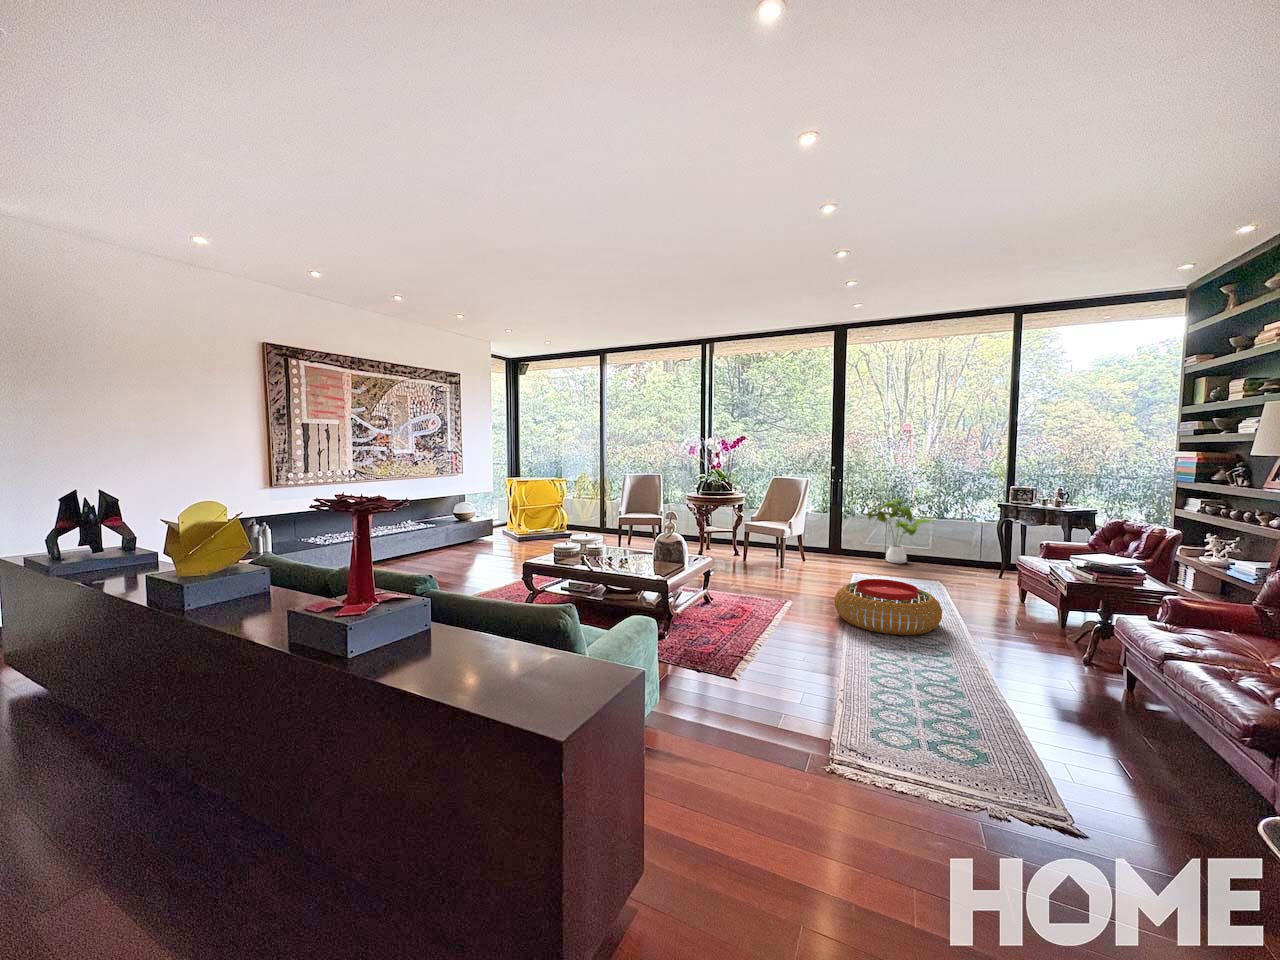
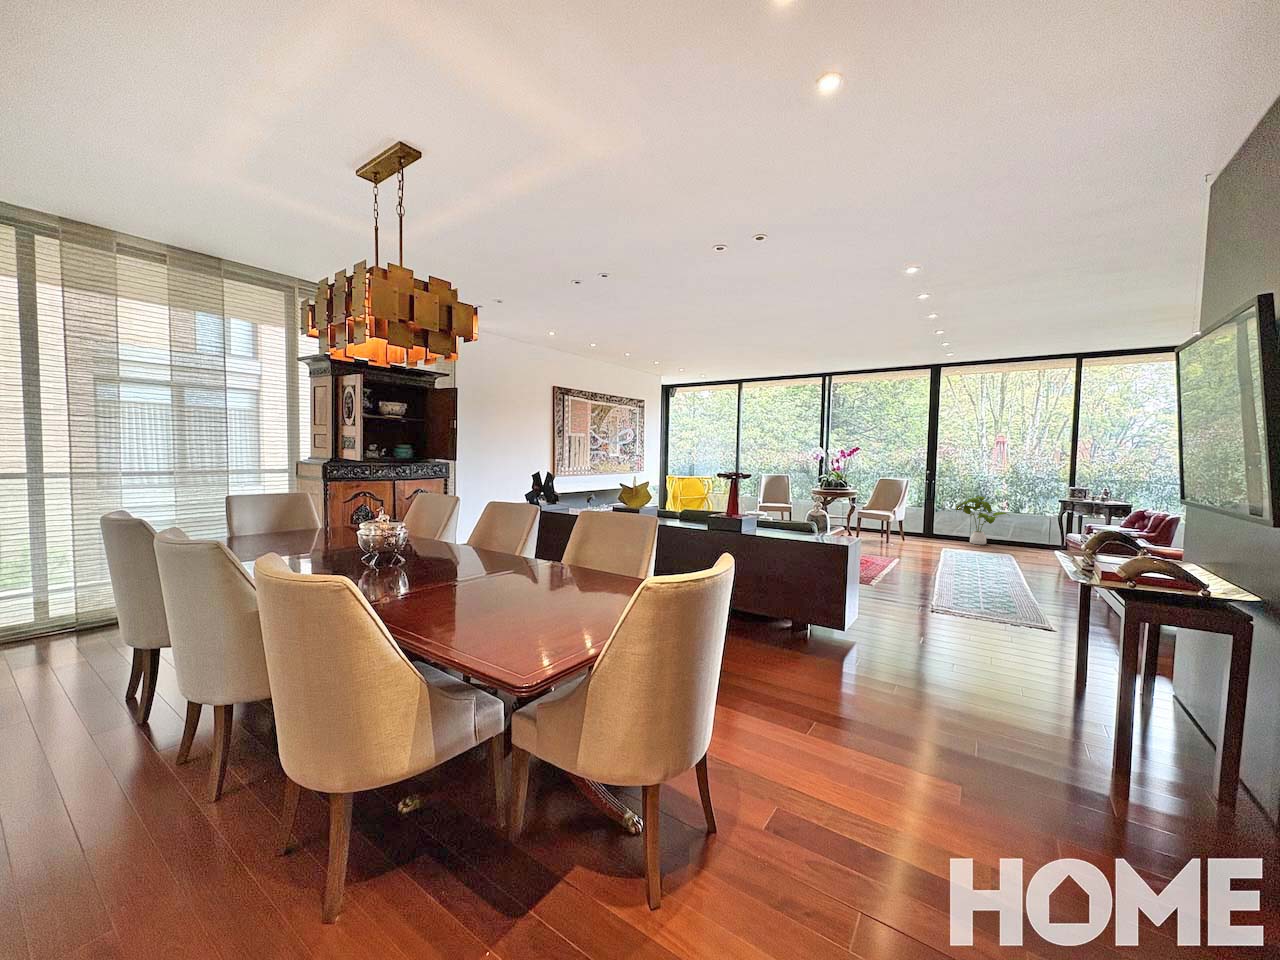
pouf: present [834,579,942,635] -> none [931,544,1006,577]

